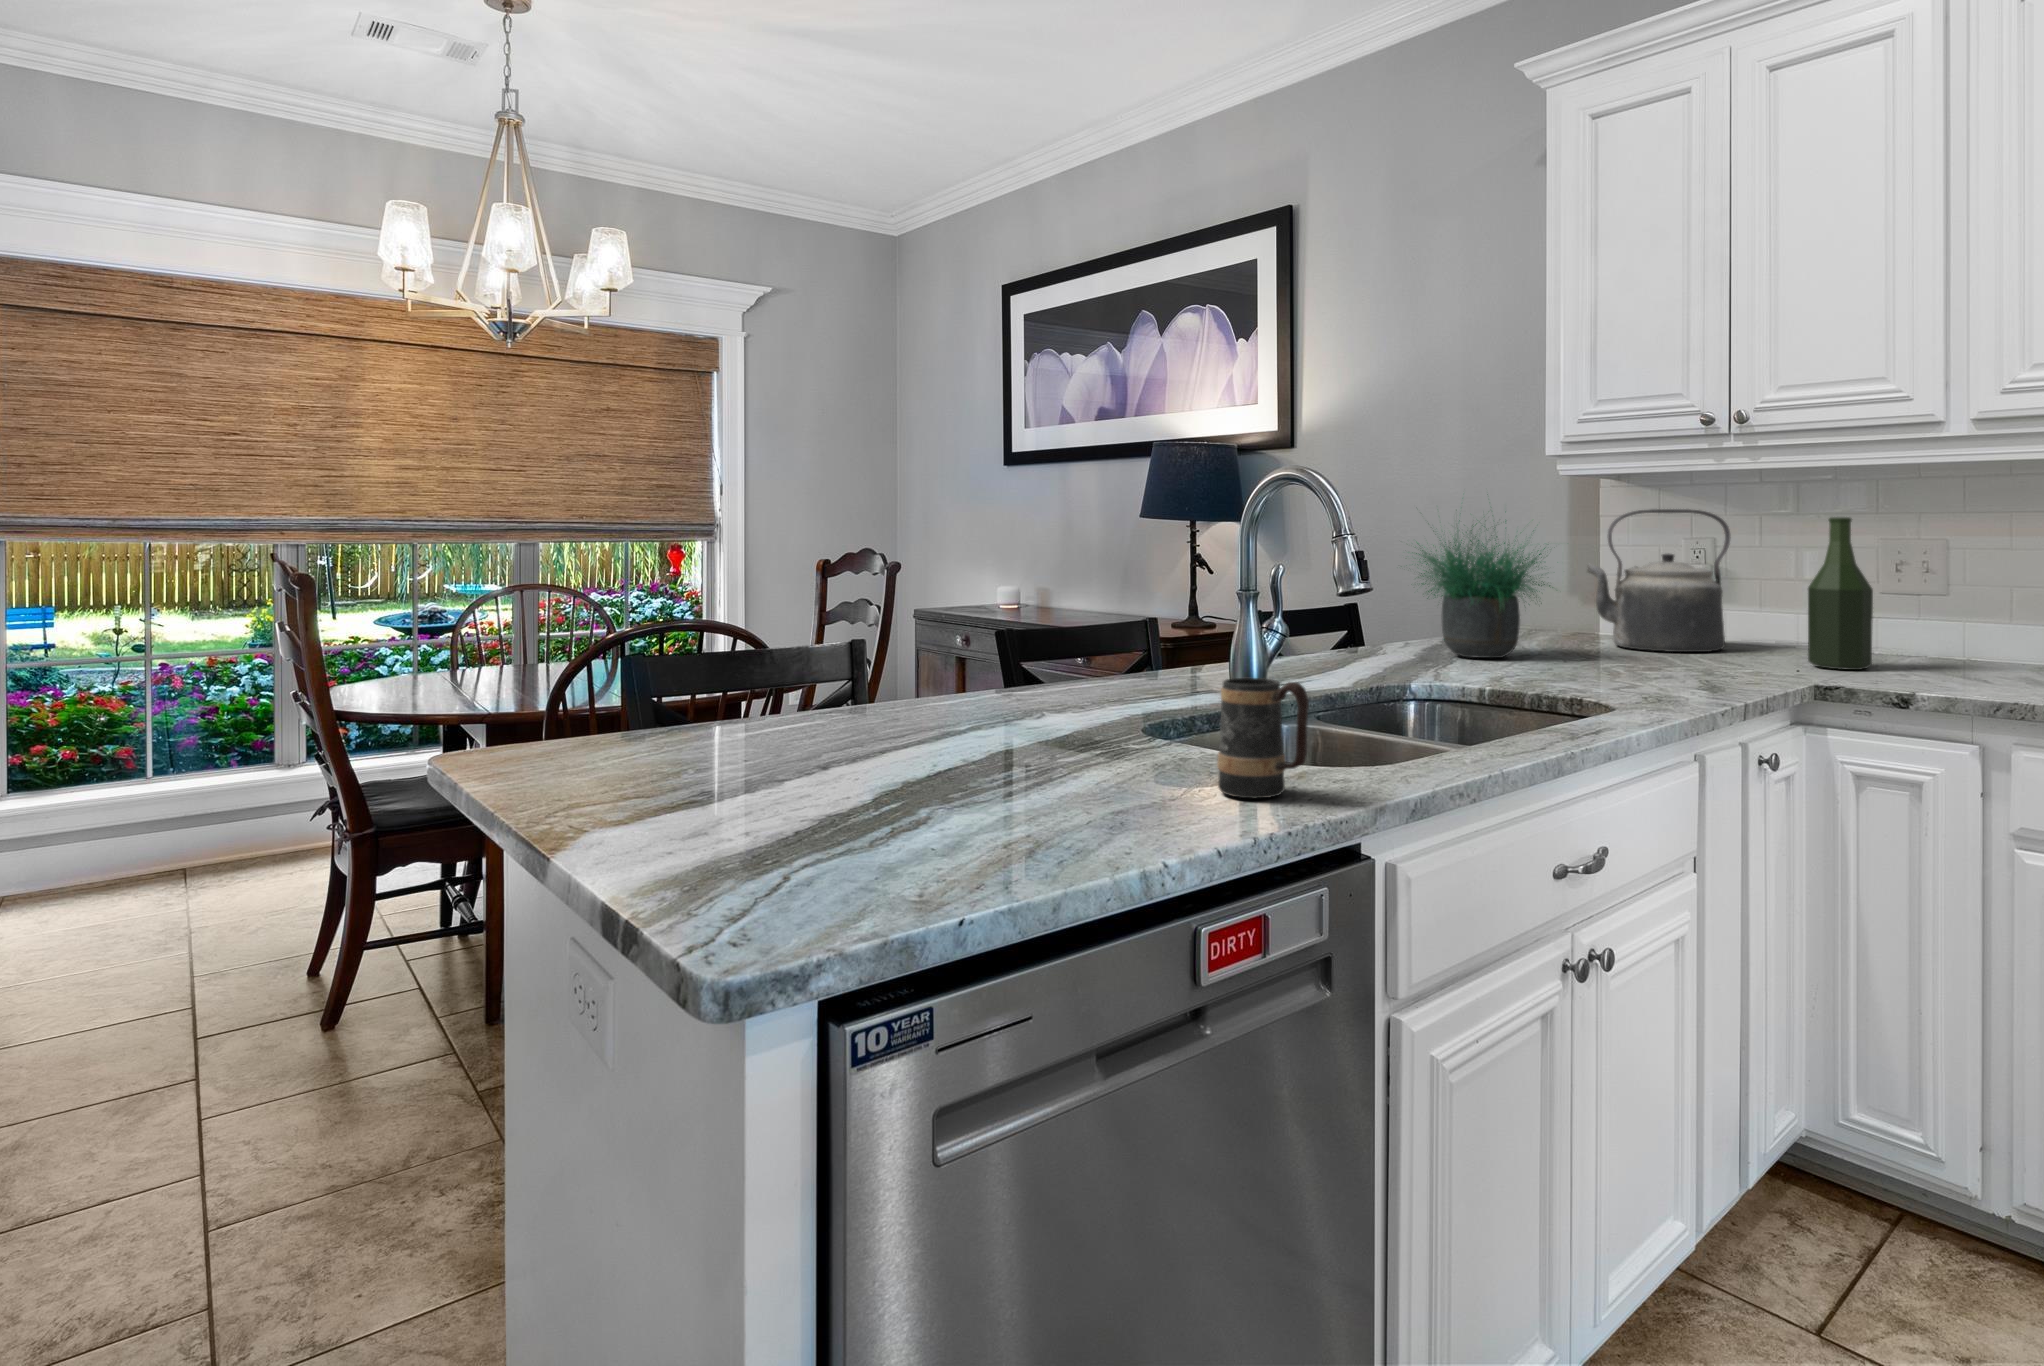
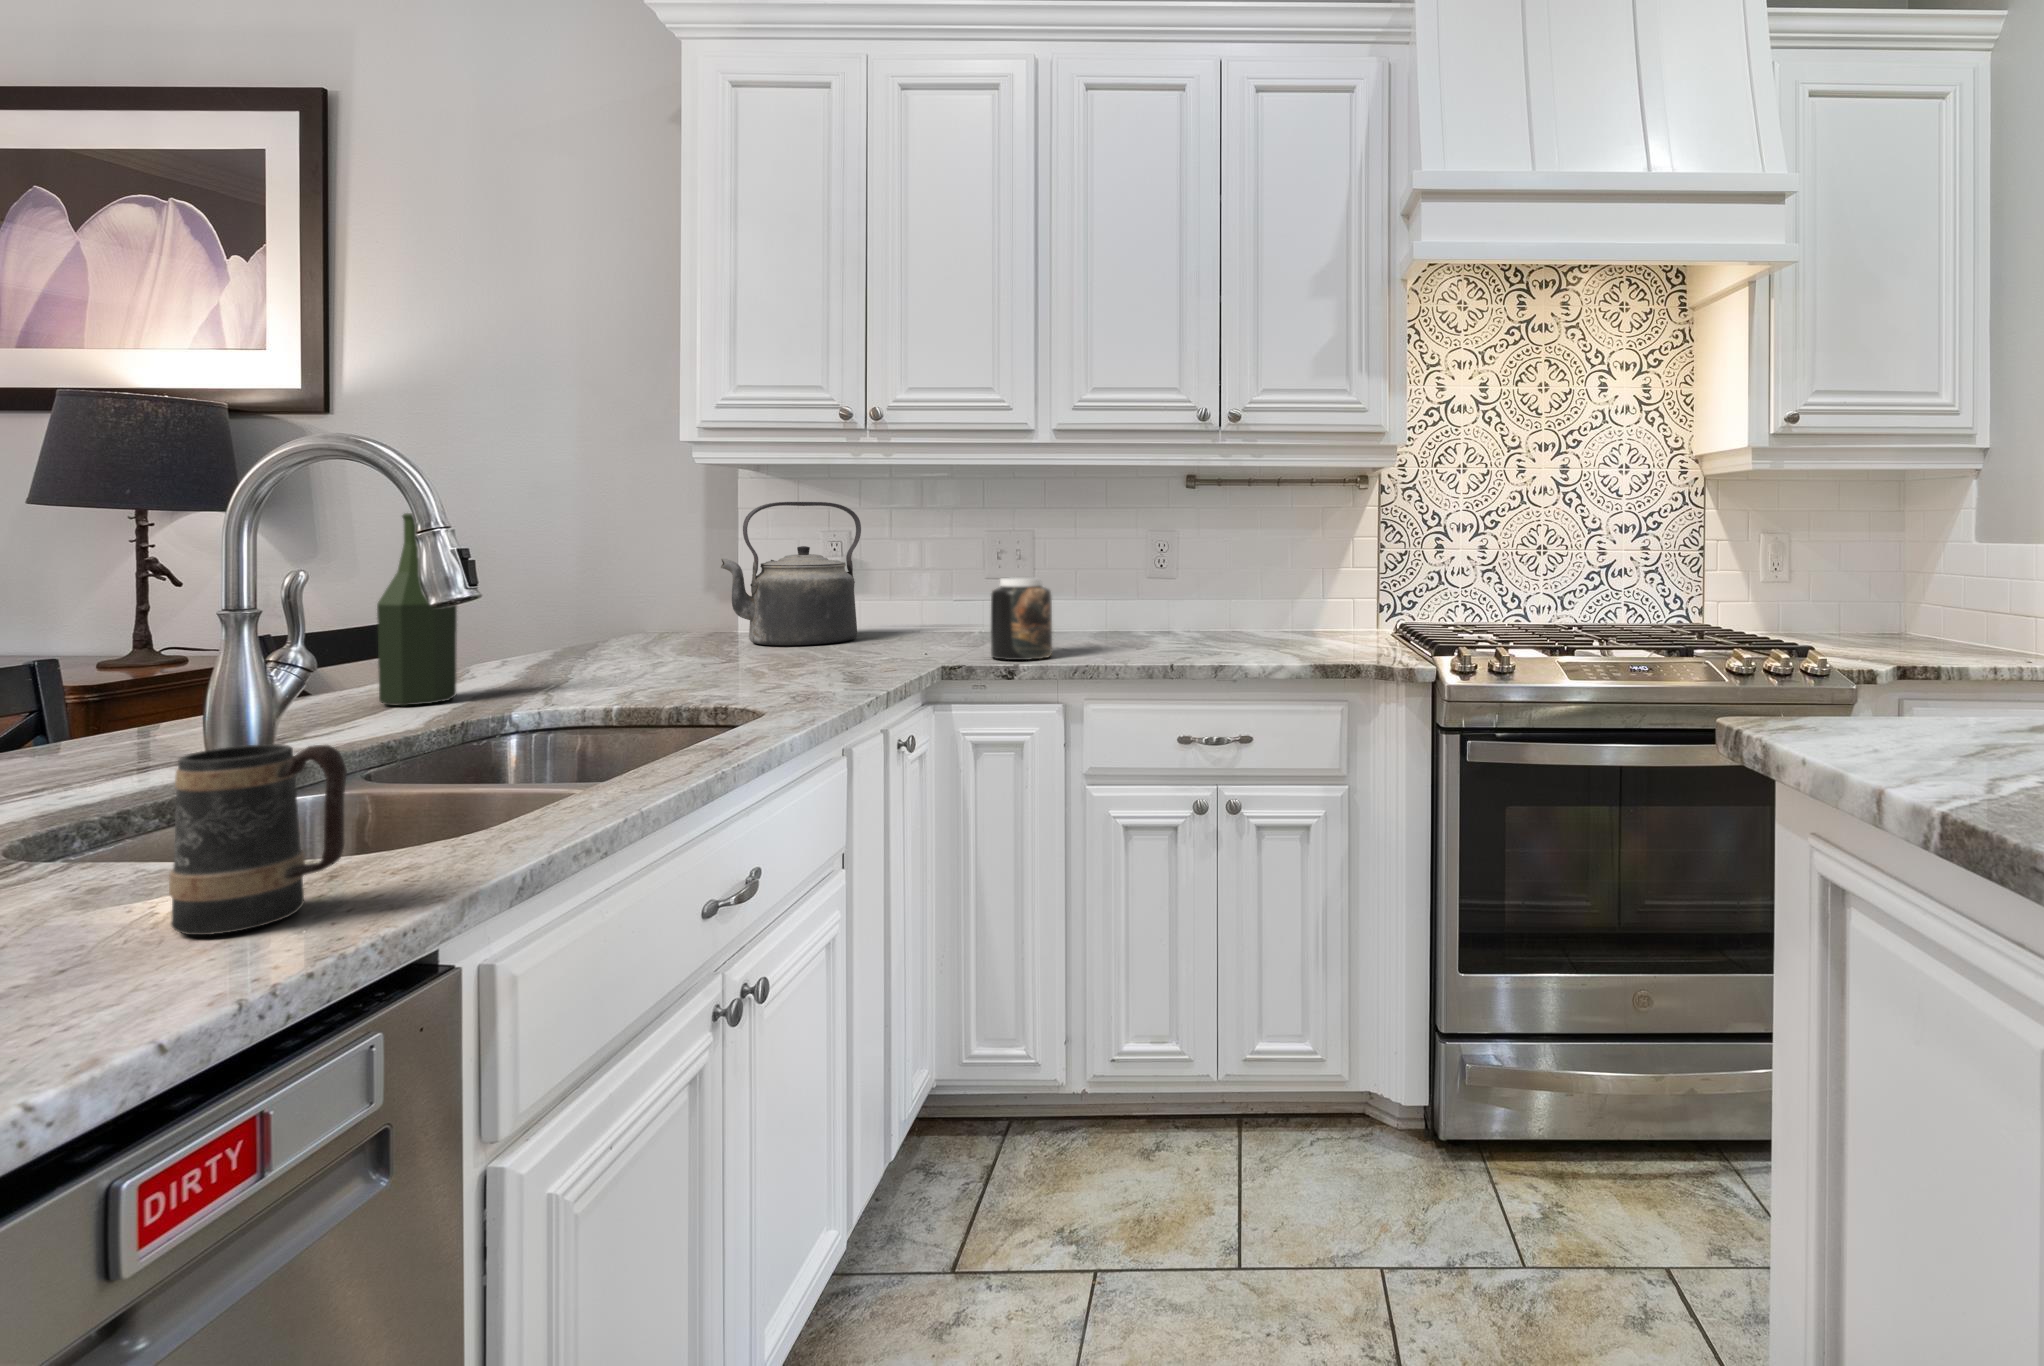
bottle: present [1808,517,1873,670] -> present [377,513,457,706]
potted plant: present [1416,520,1553,658] -> none [483,473,709,672]
jar: none [1881,594,1966,689] -> present [991,577,1052,660]

